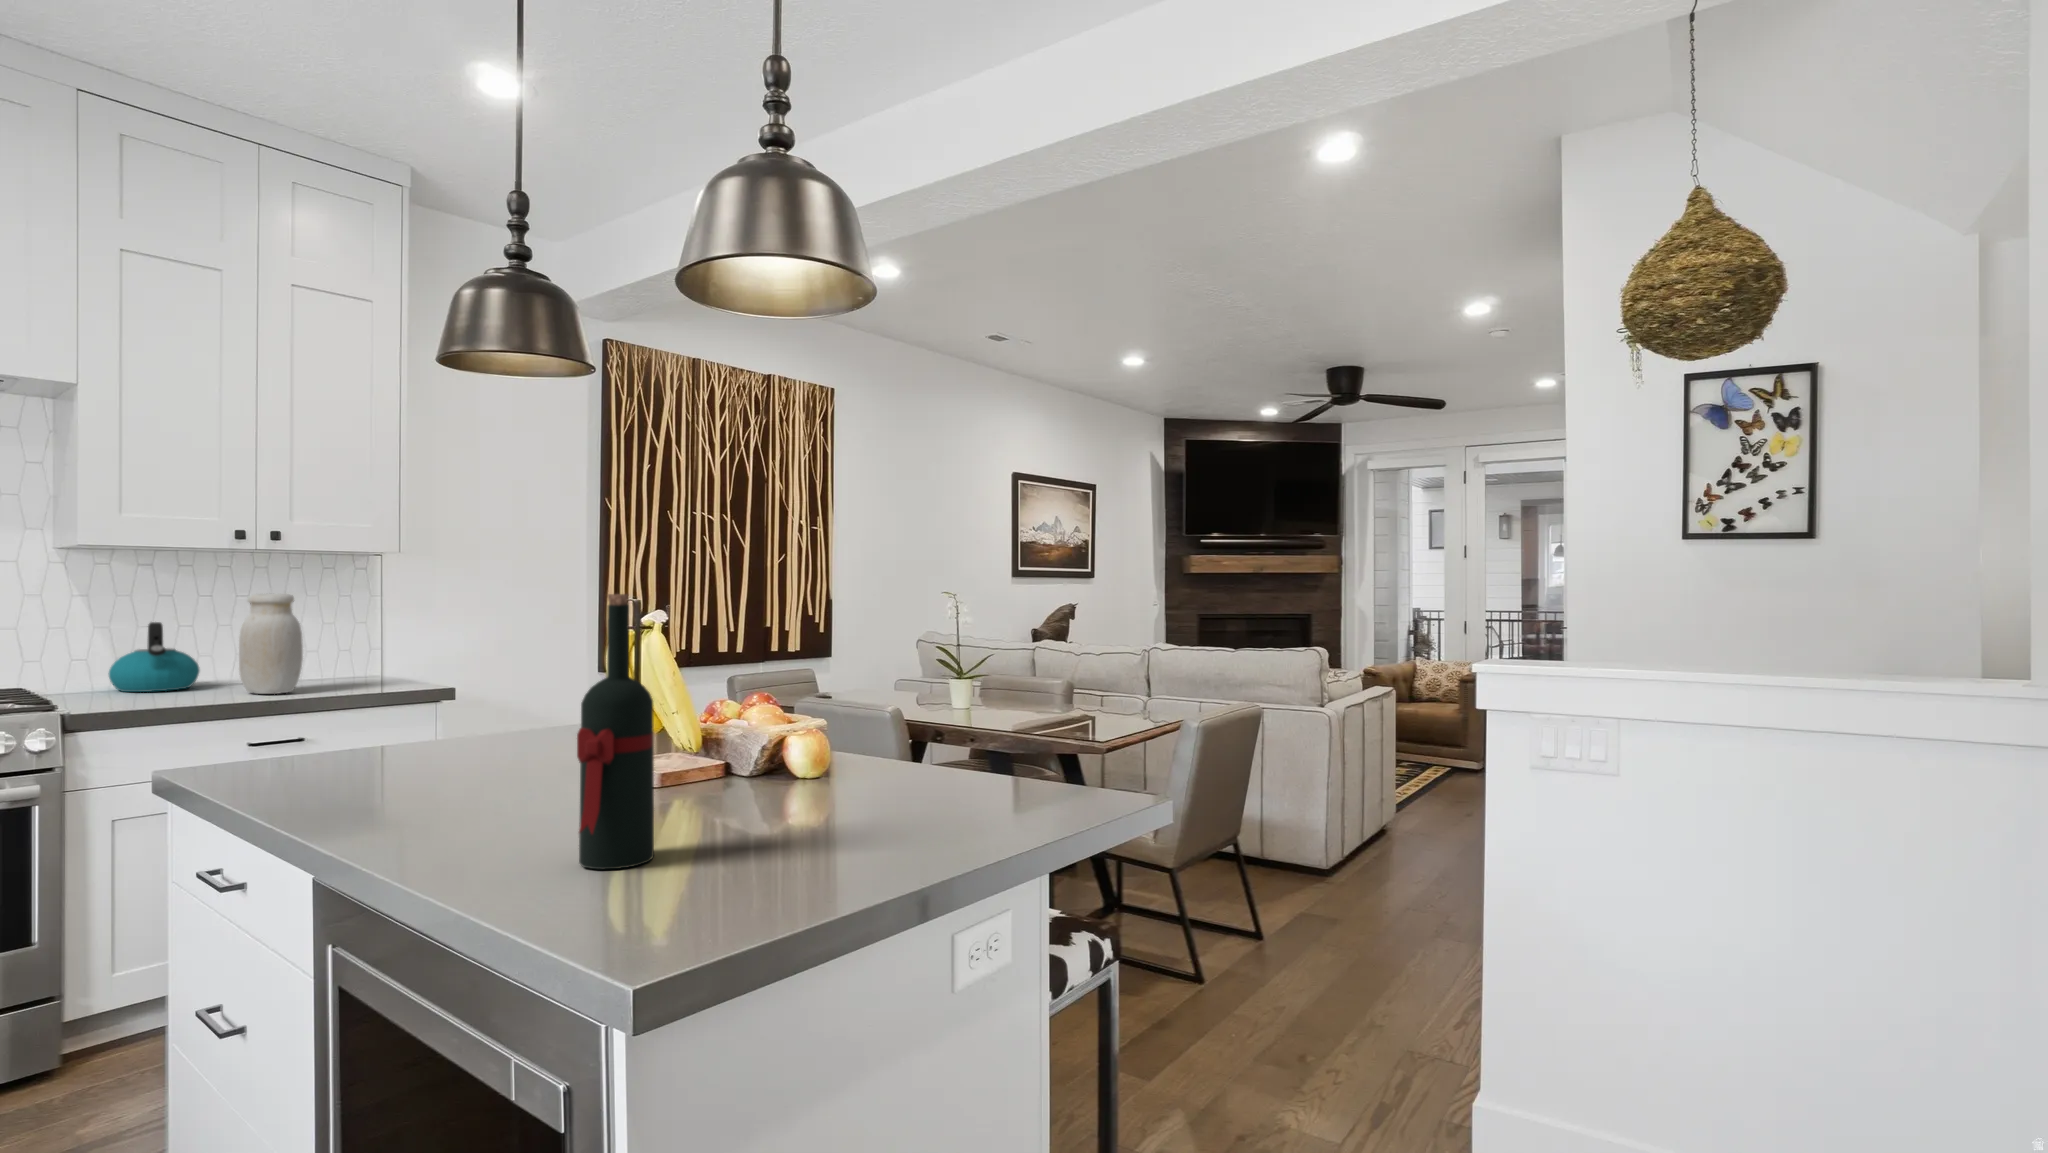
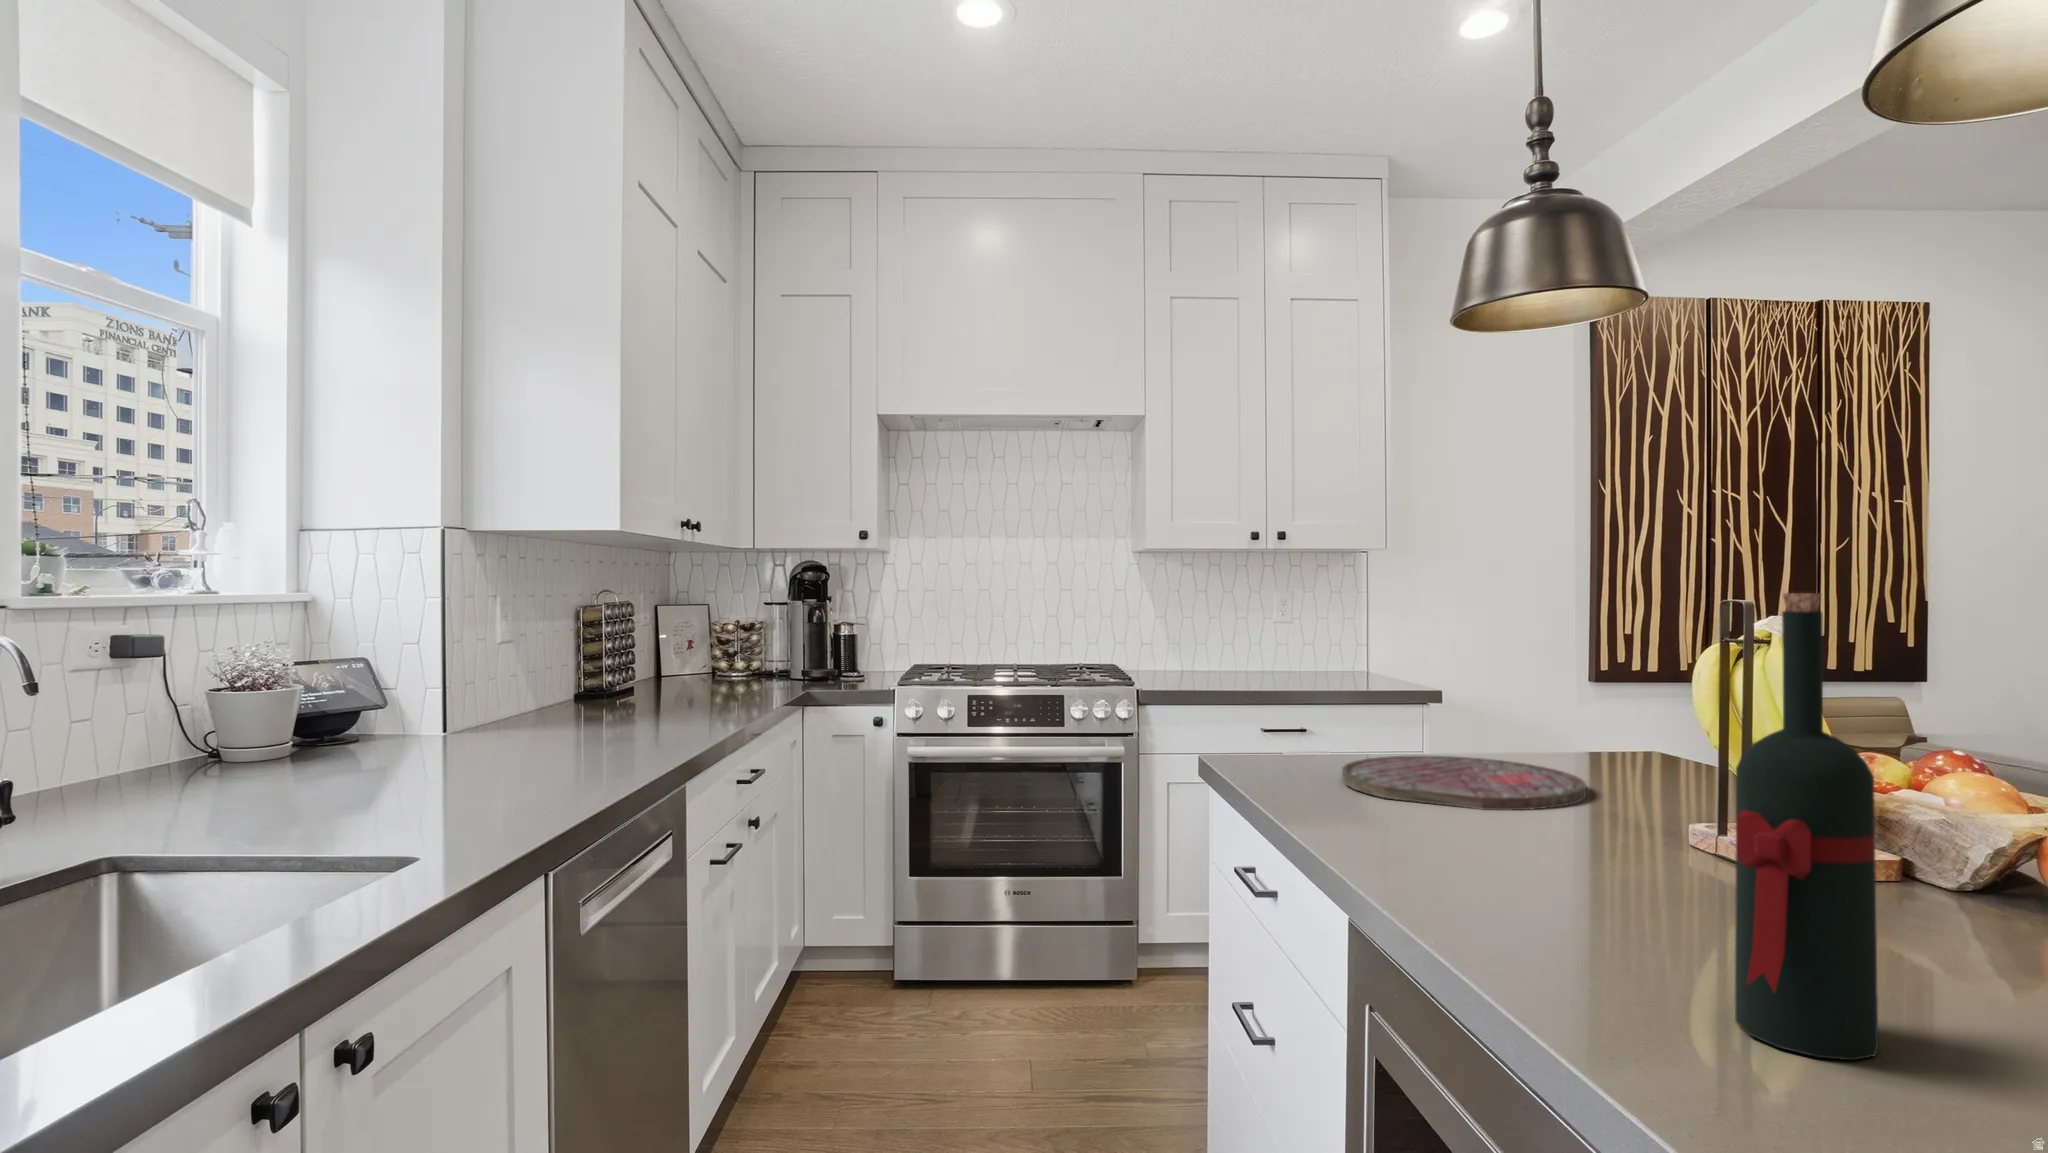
jar: present [239,593,303,694] -> none [1256,589,1305,682]
kettle: present [109,622,200,692] -> none [1166,613,1228,673]
cutting board: none [325,739,548,780] -> present [1342,756,1586,810]

